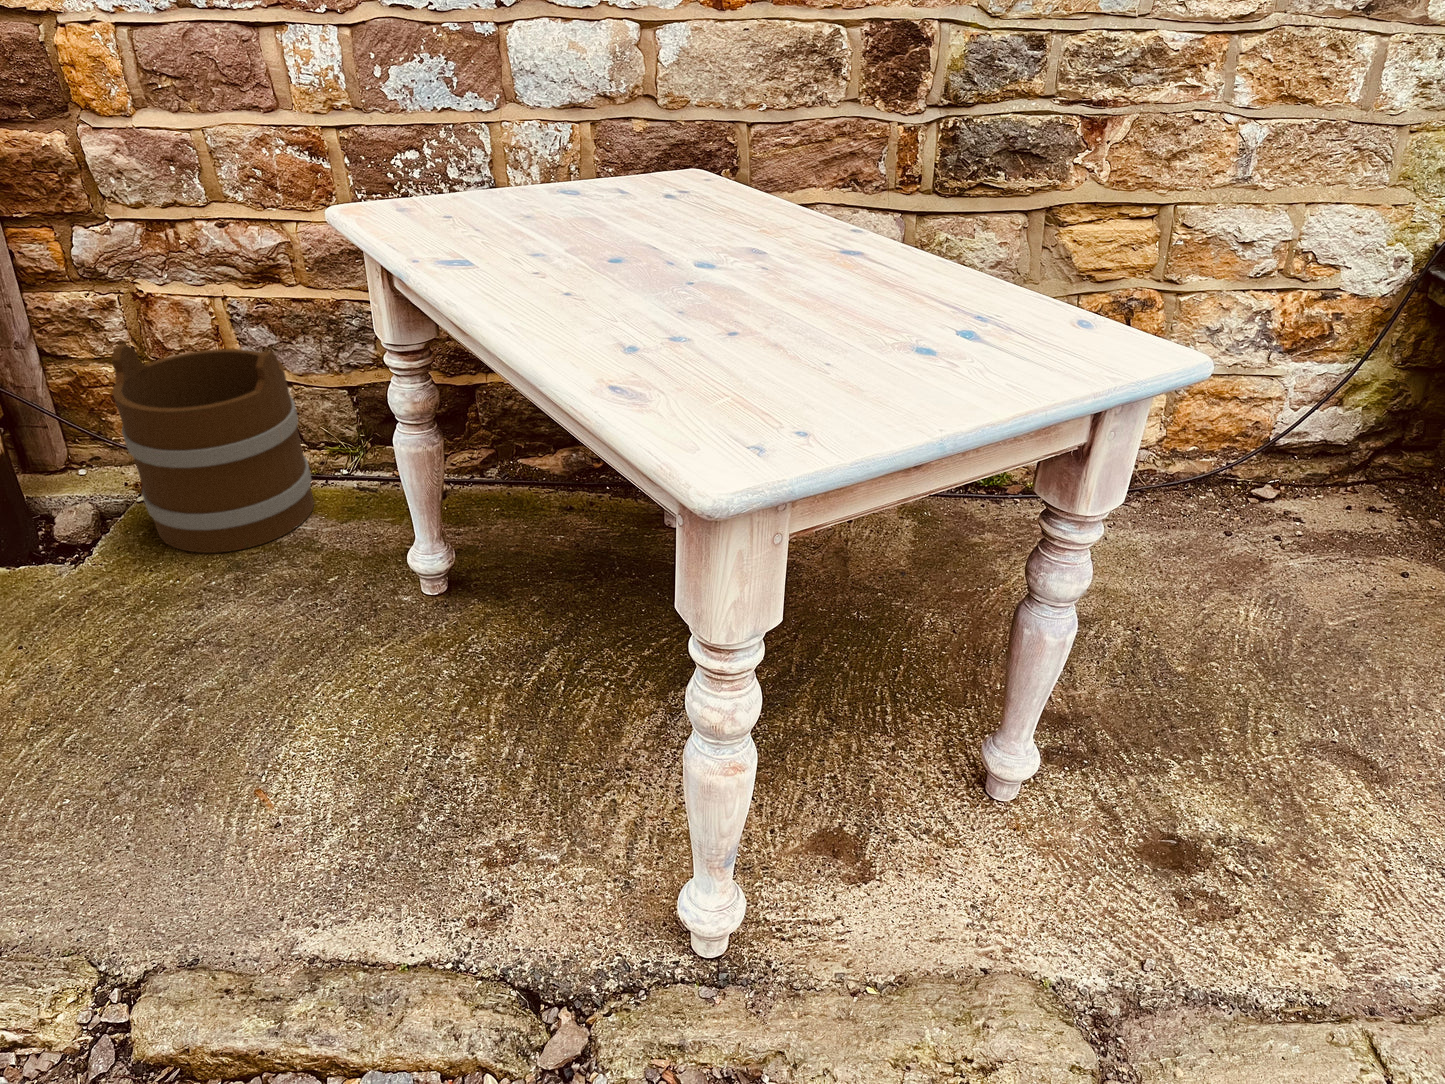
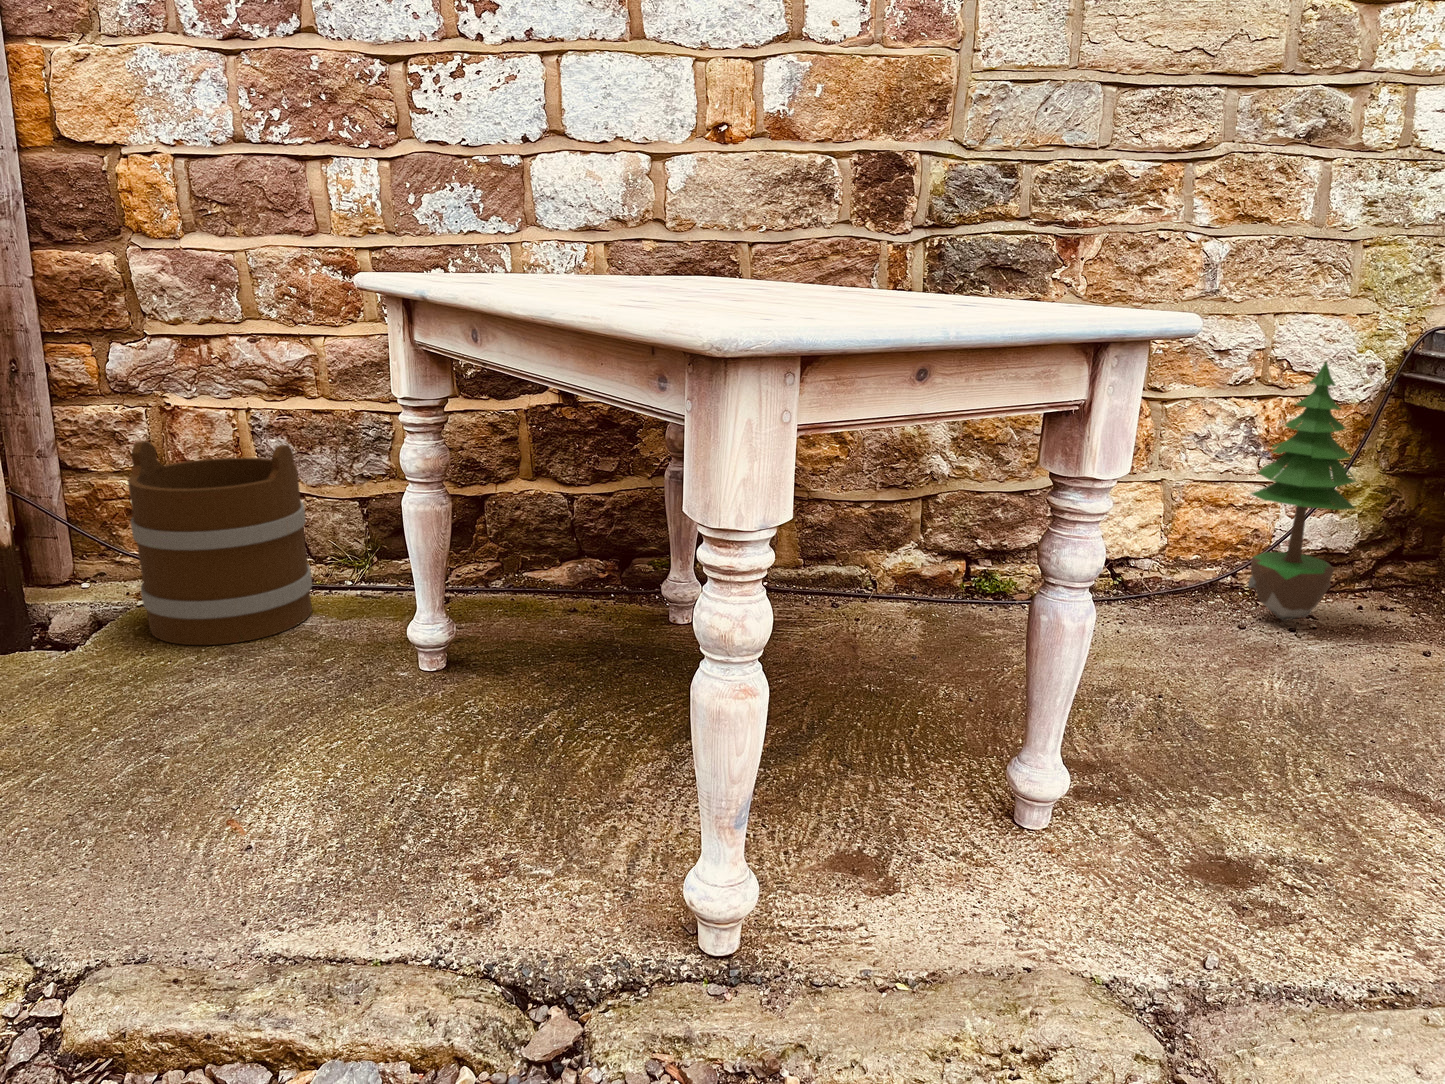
potted tree: none [1237,266,1363,518] -> present [1248,362,1356,621]

